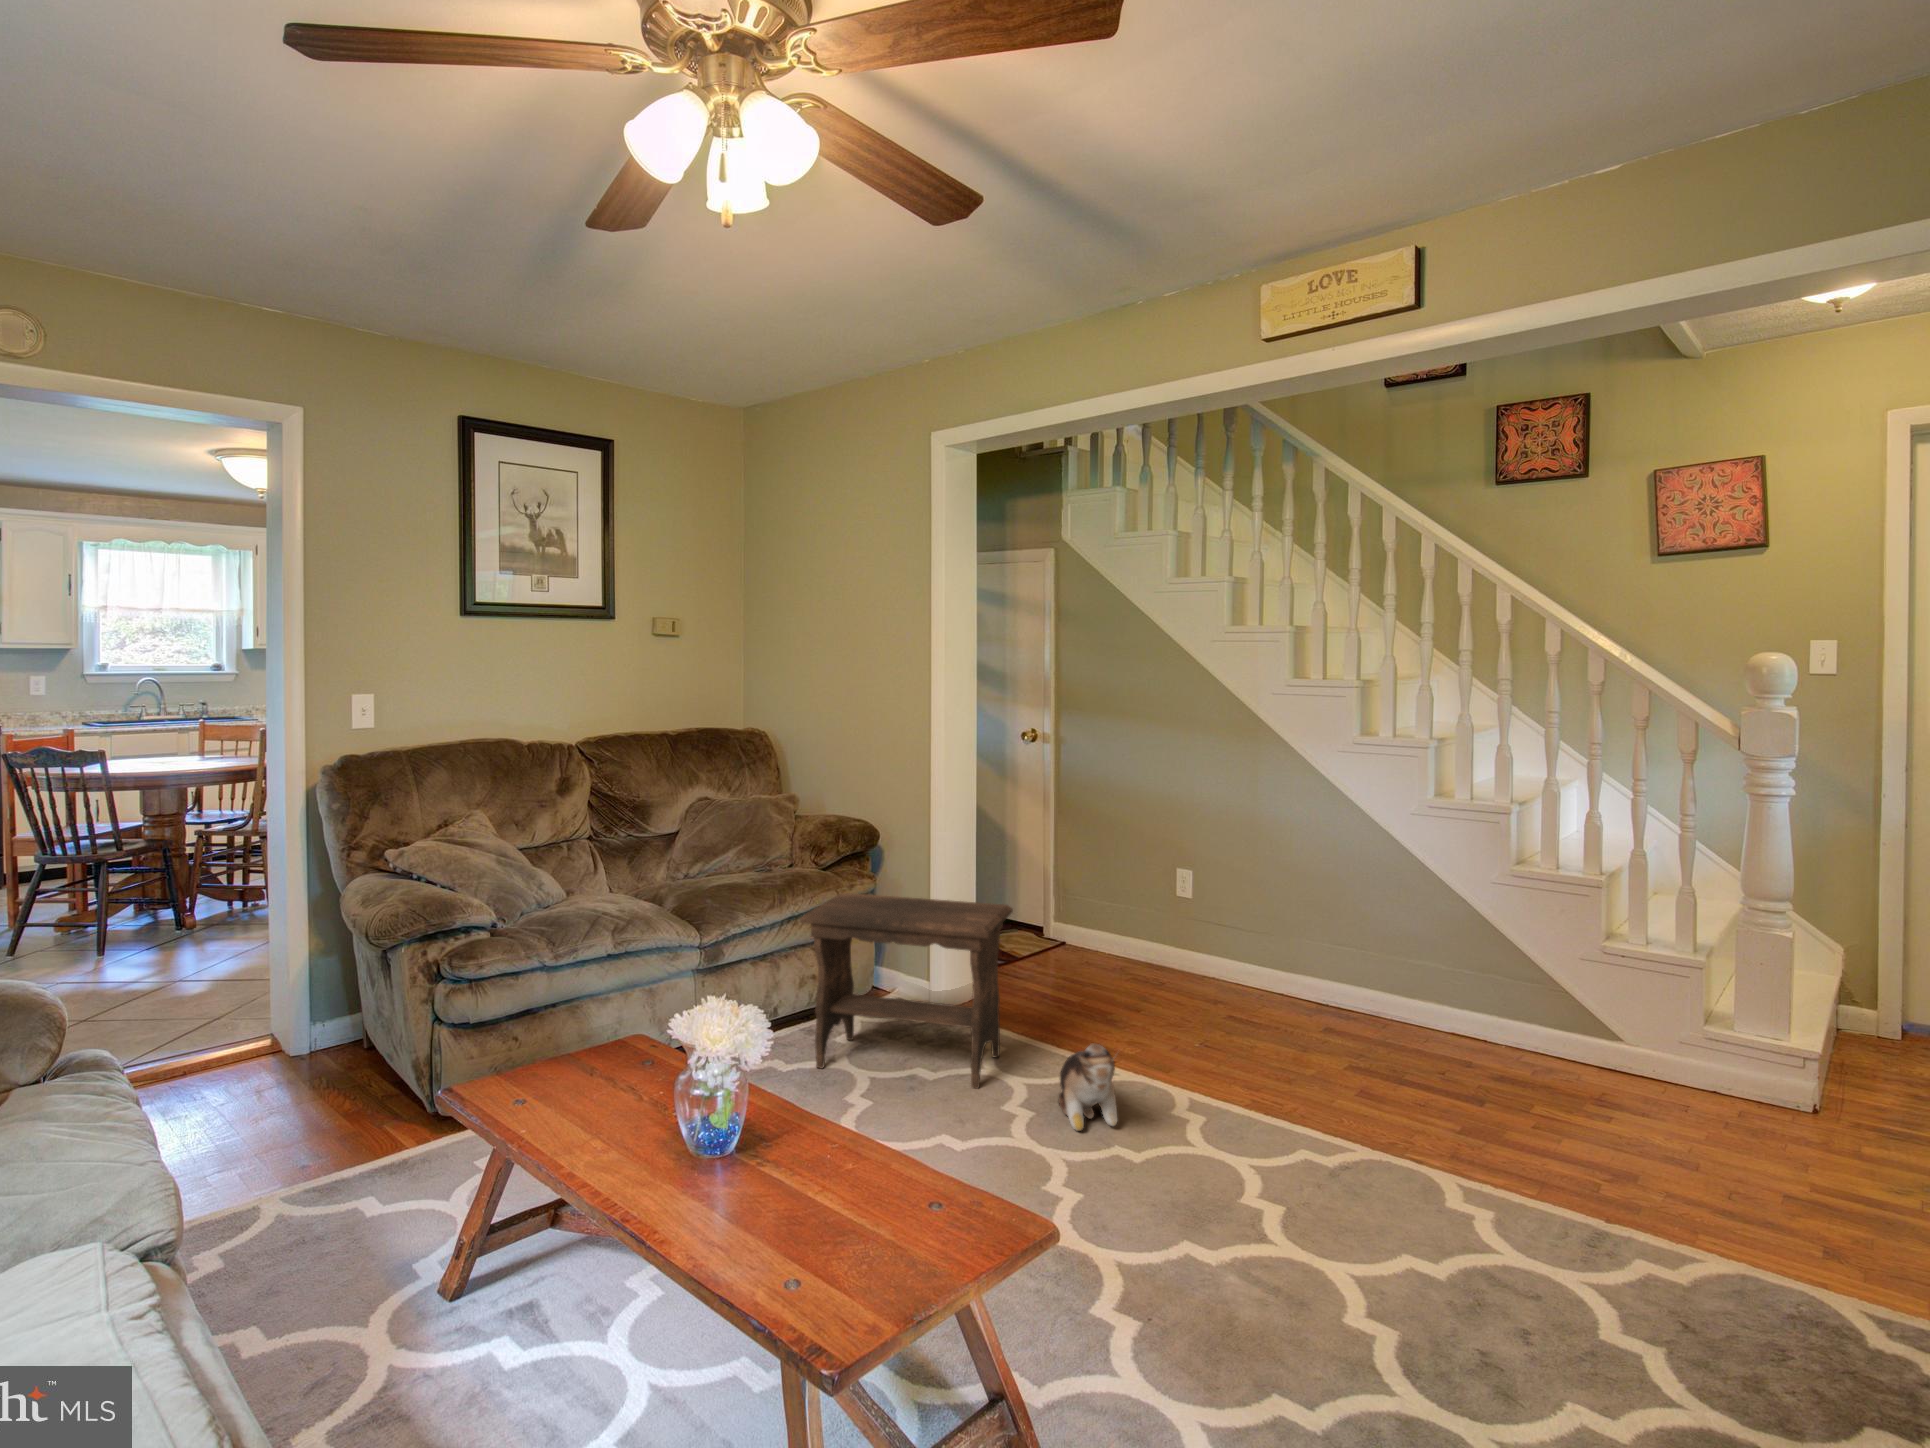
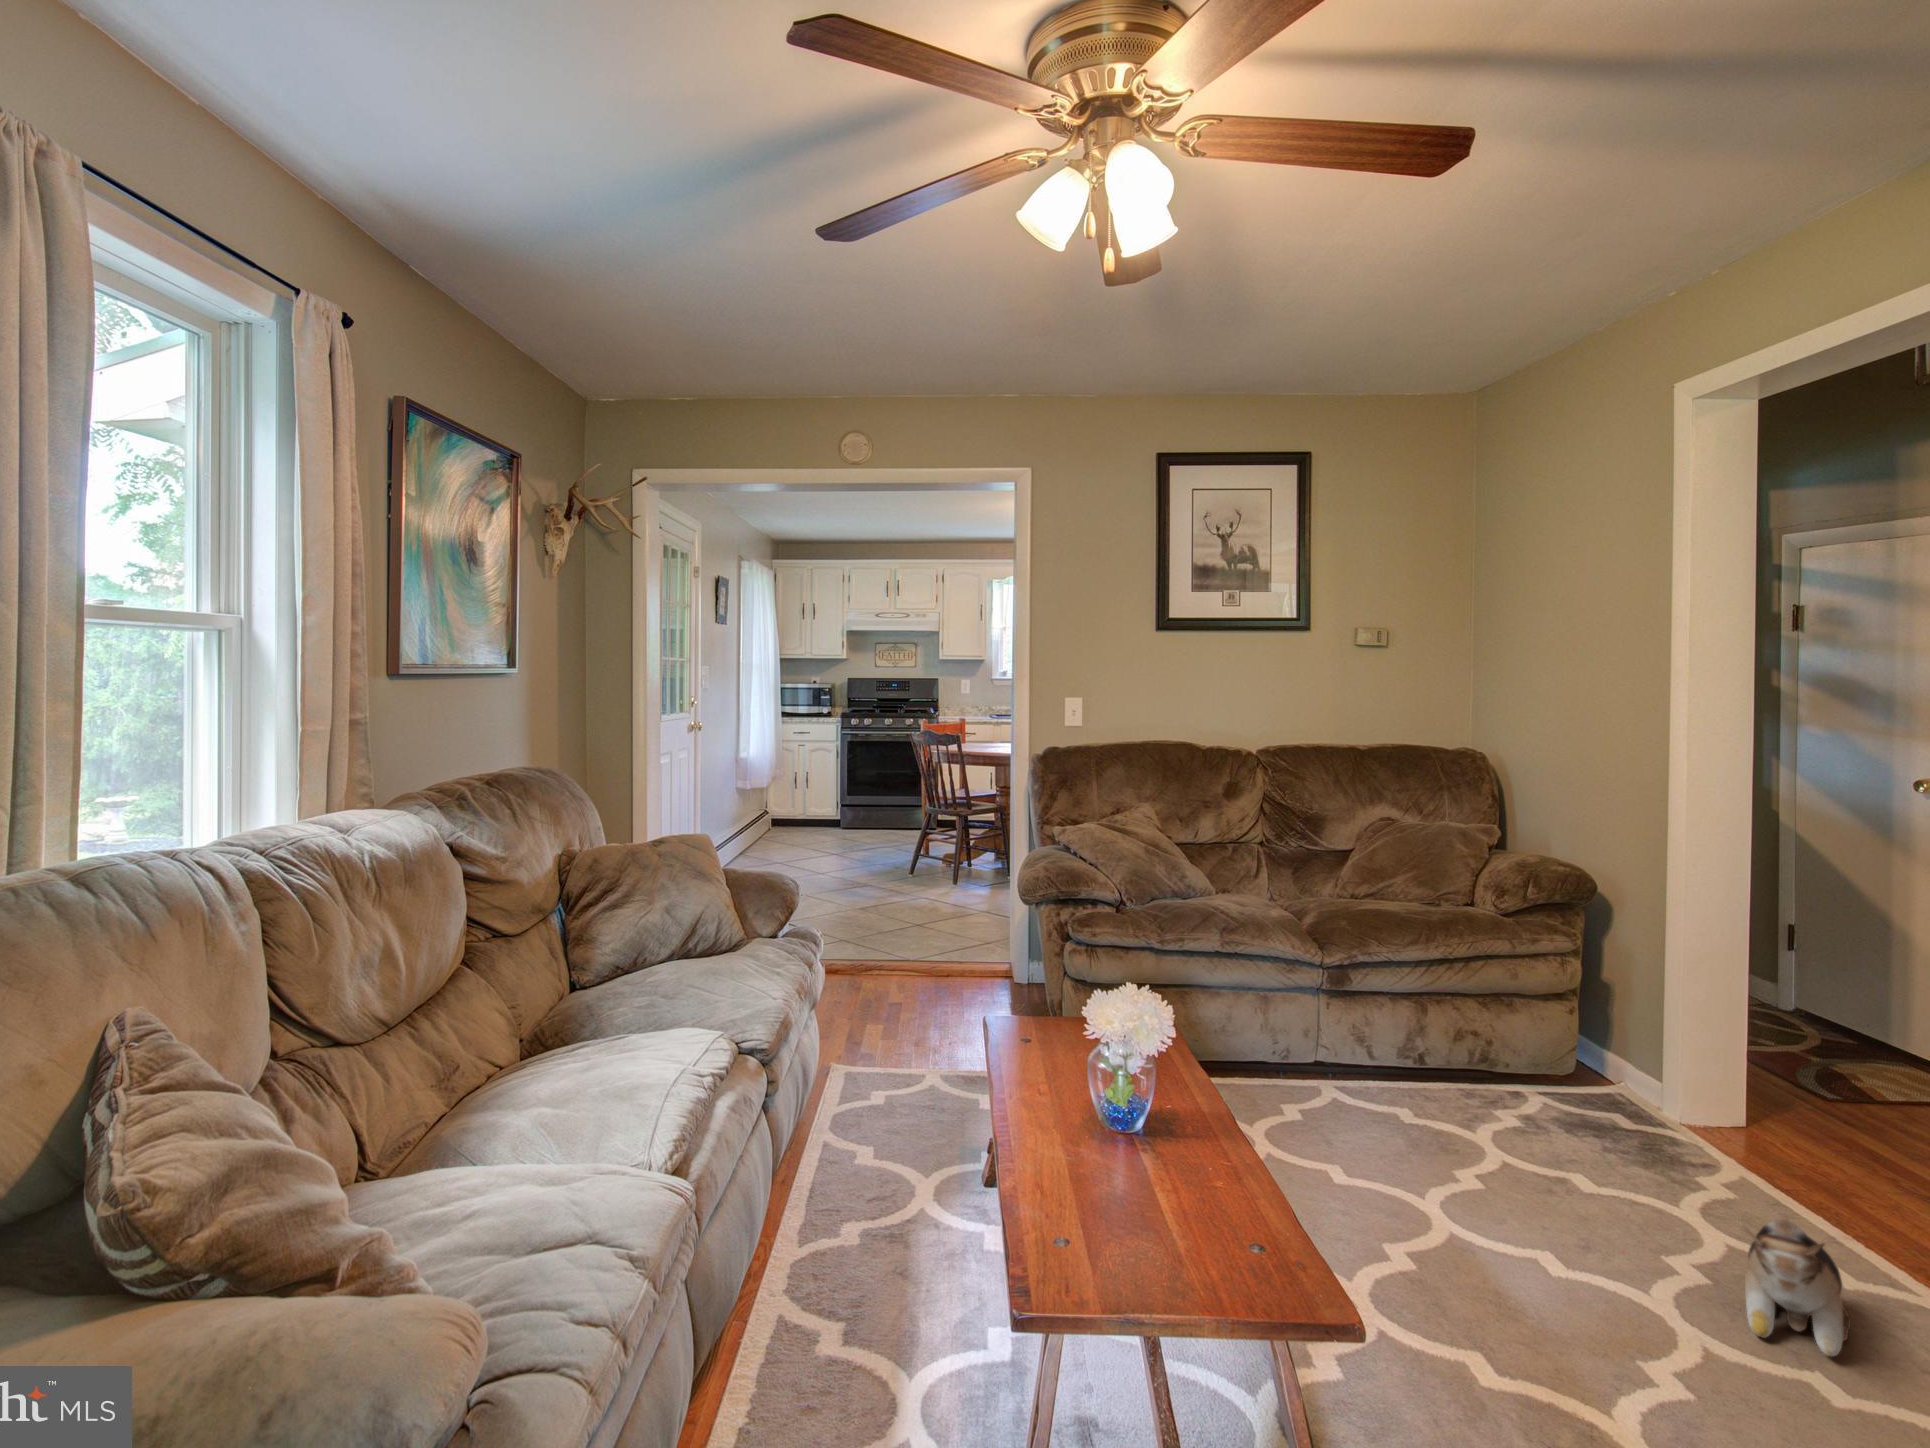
footstool: present [800,893,1013,1089] -> none [1421,942,1738,1229]

